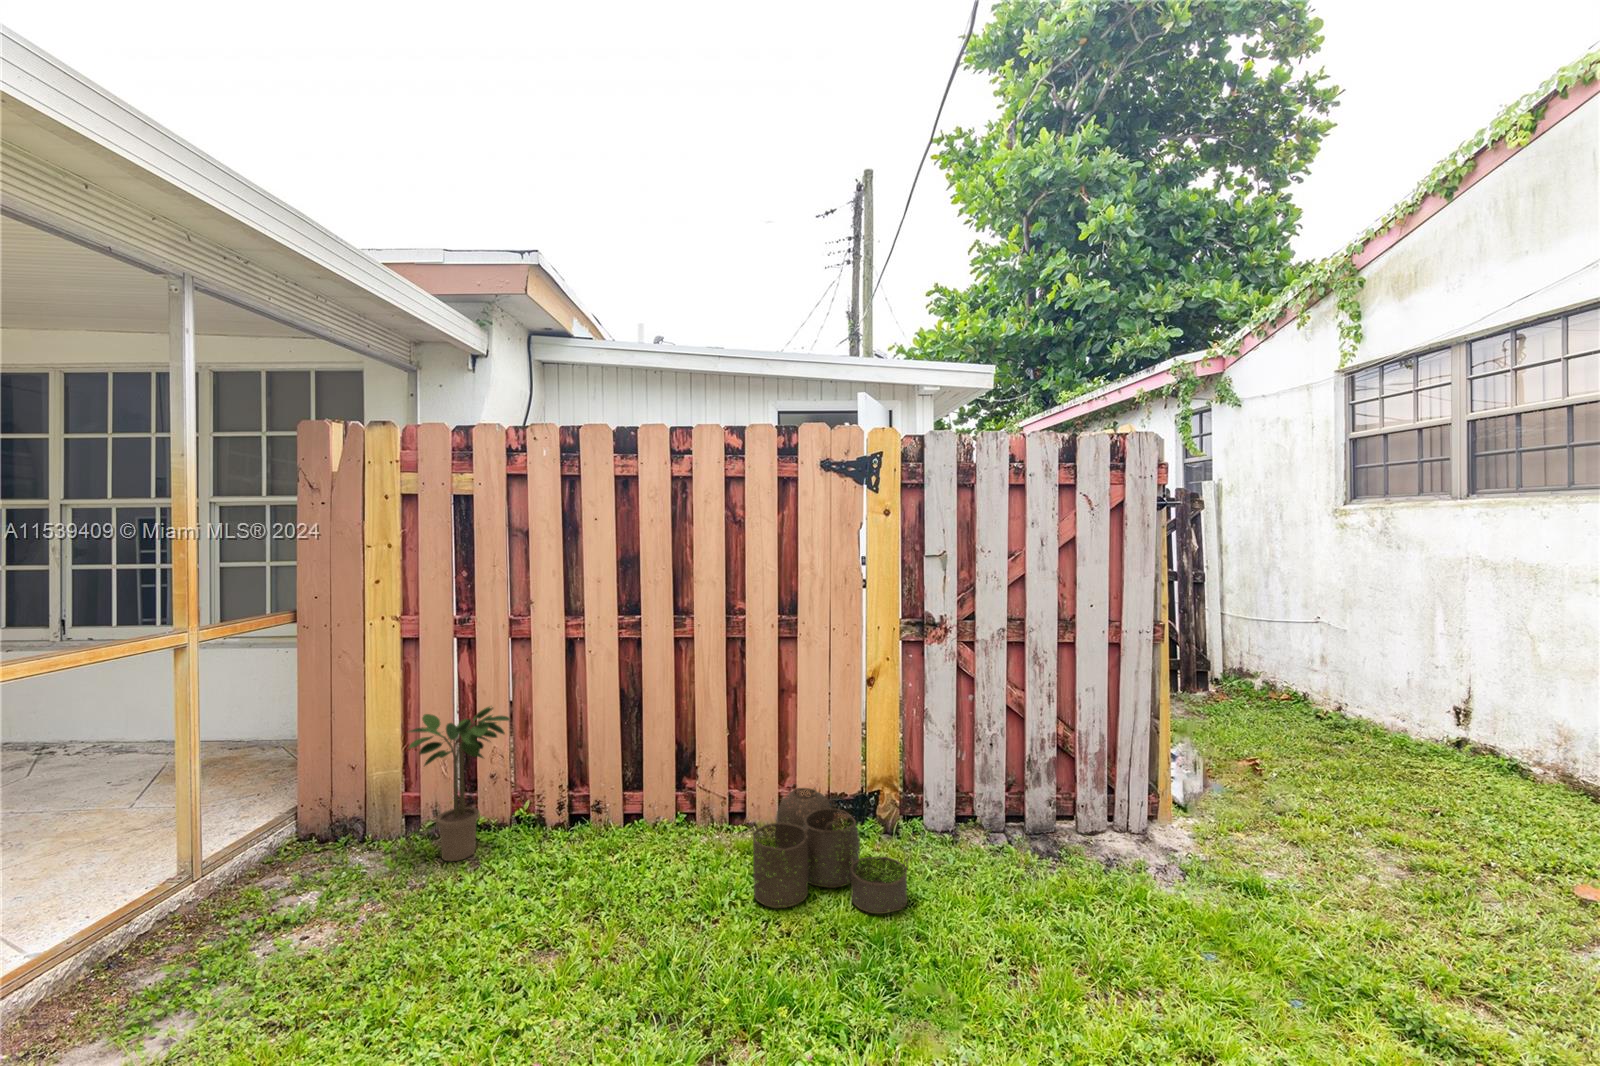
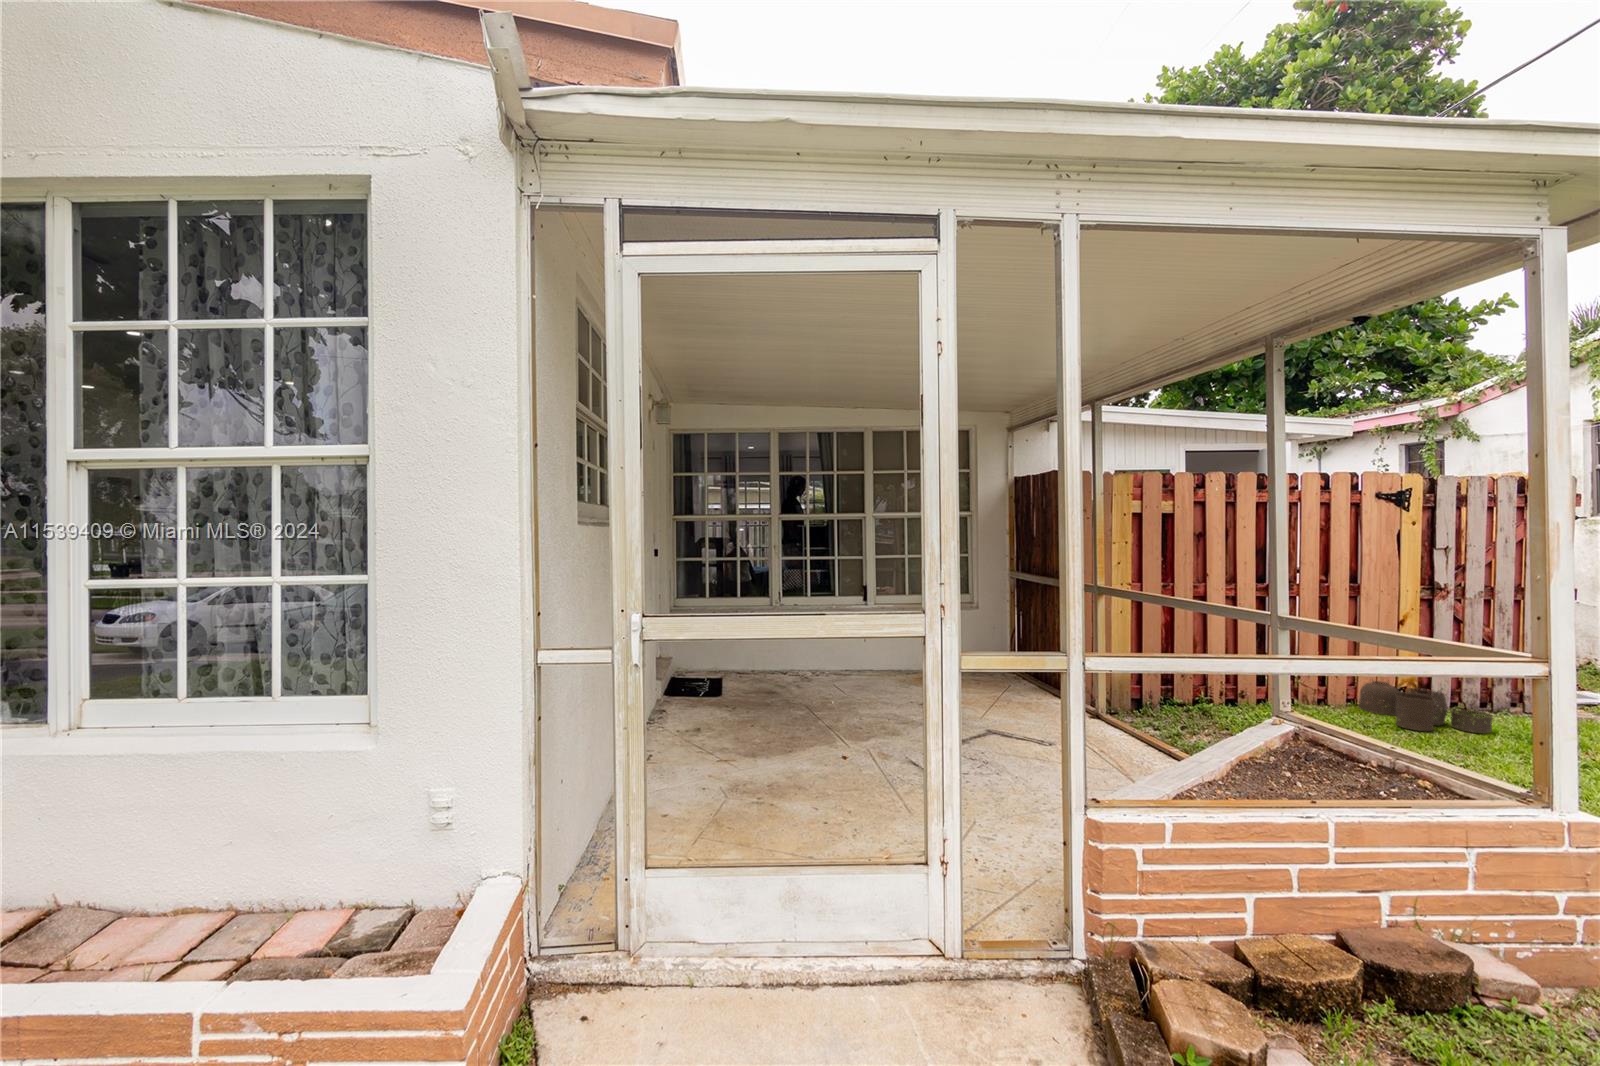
potted plant: present [407,707,510,861] -> none [1173,632,1230,716]

